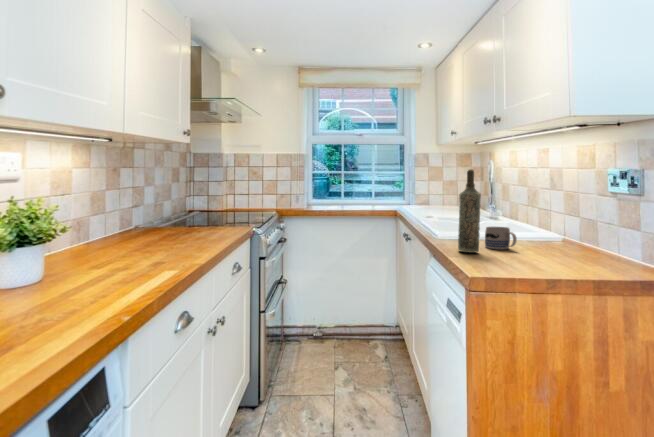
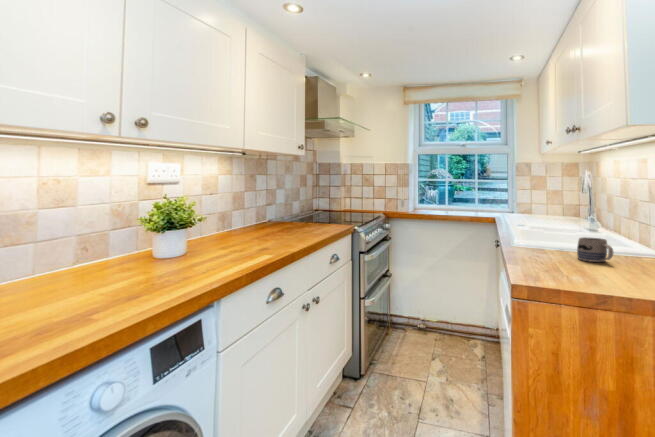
bottle: present [458,169,481,253] -> none [541,180,568,263]

